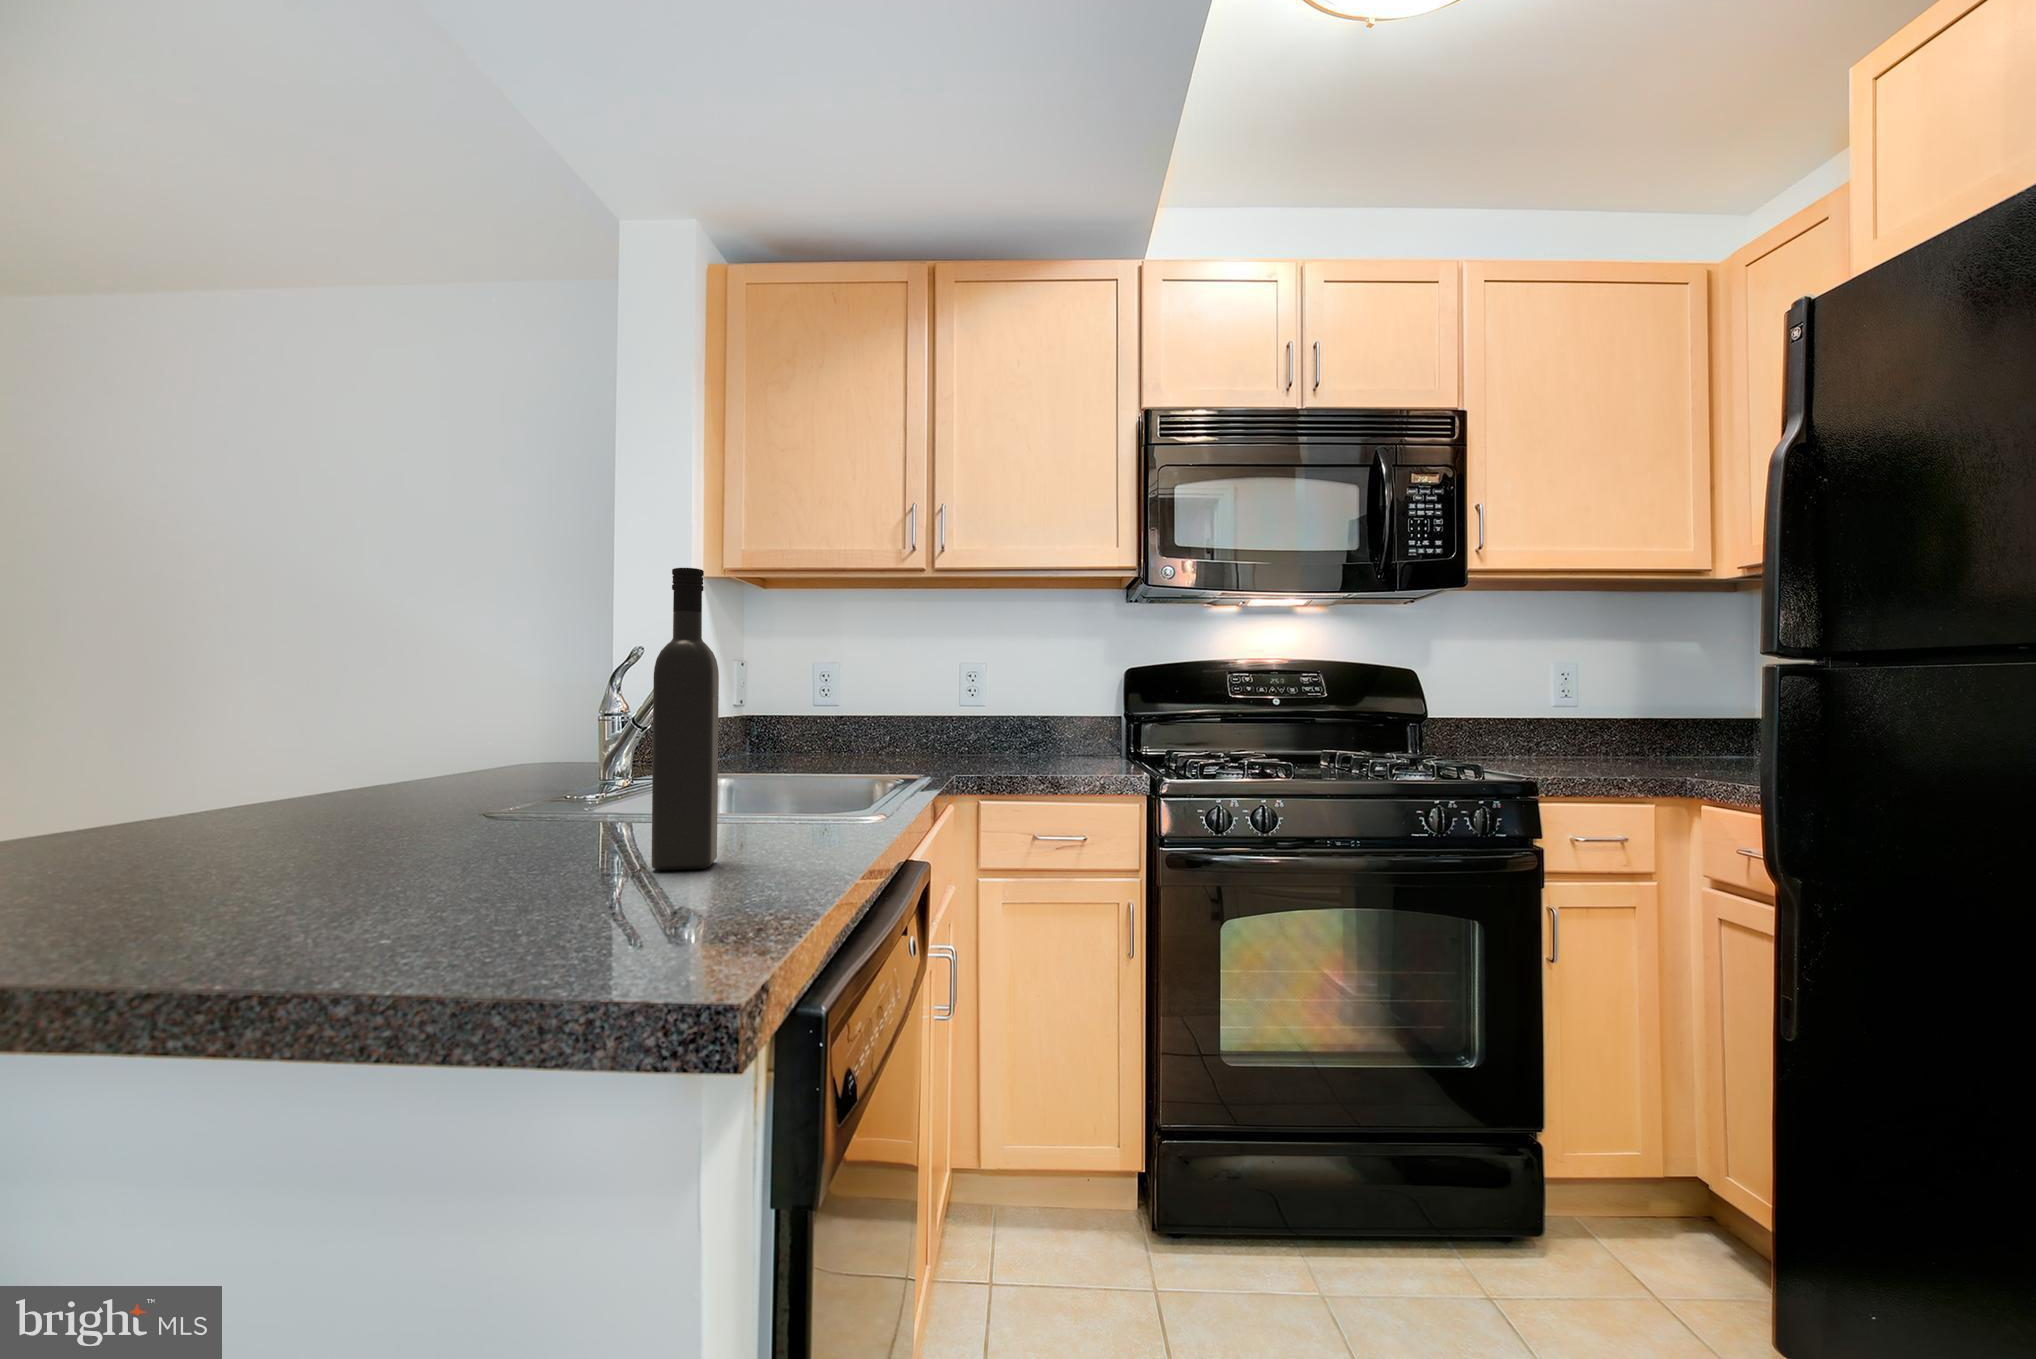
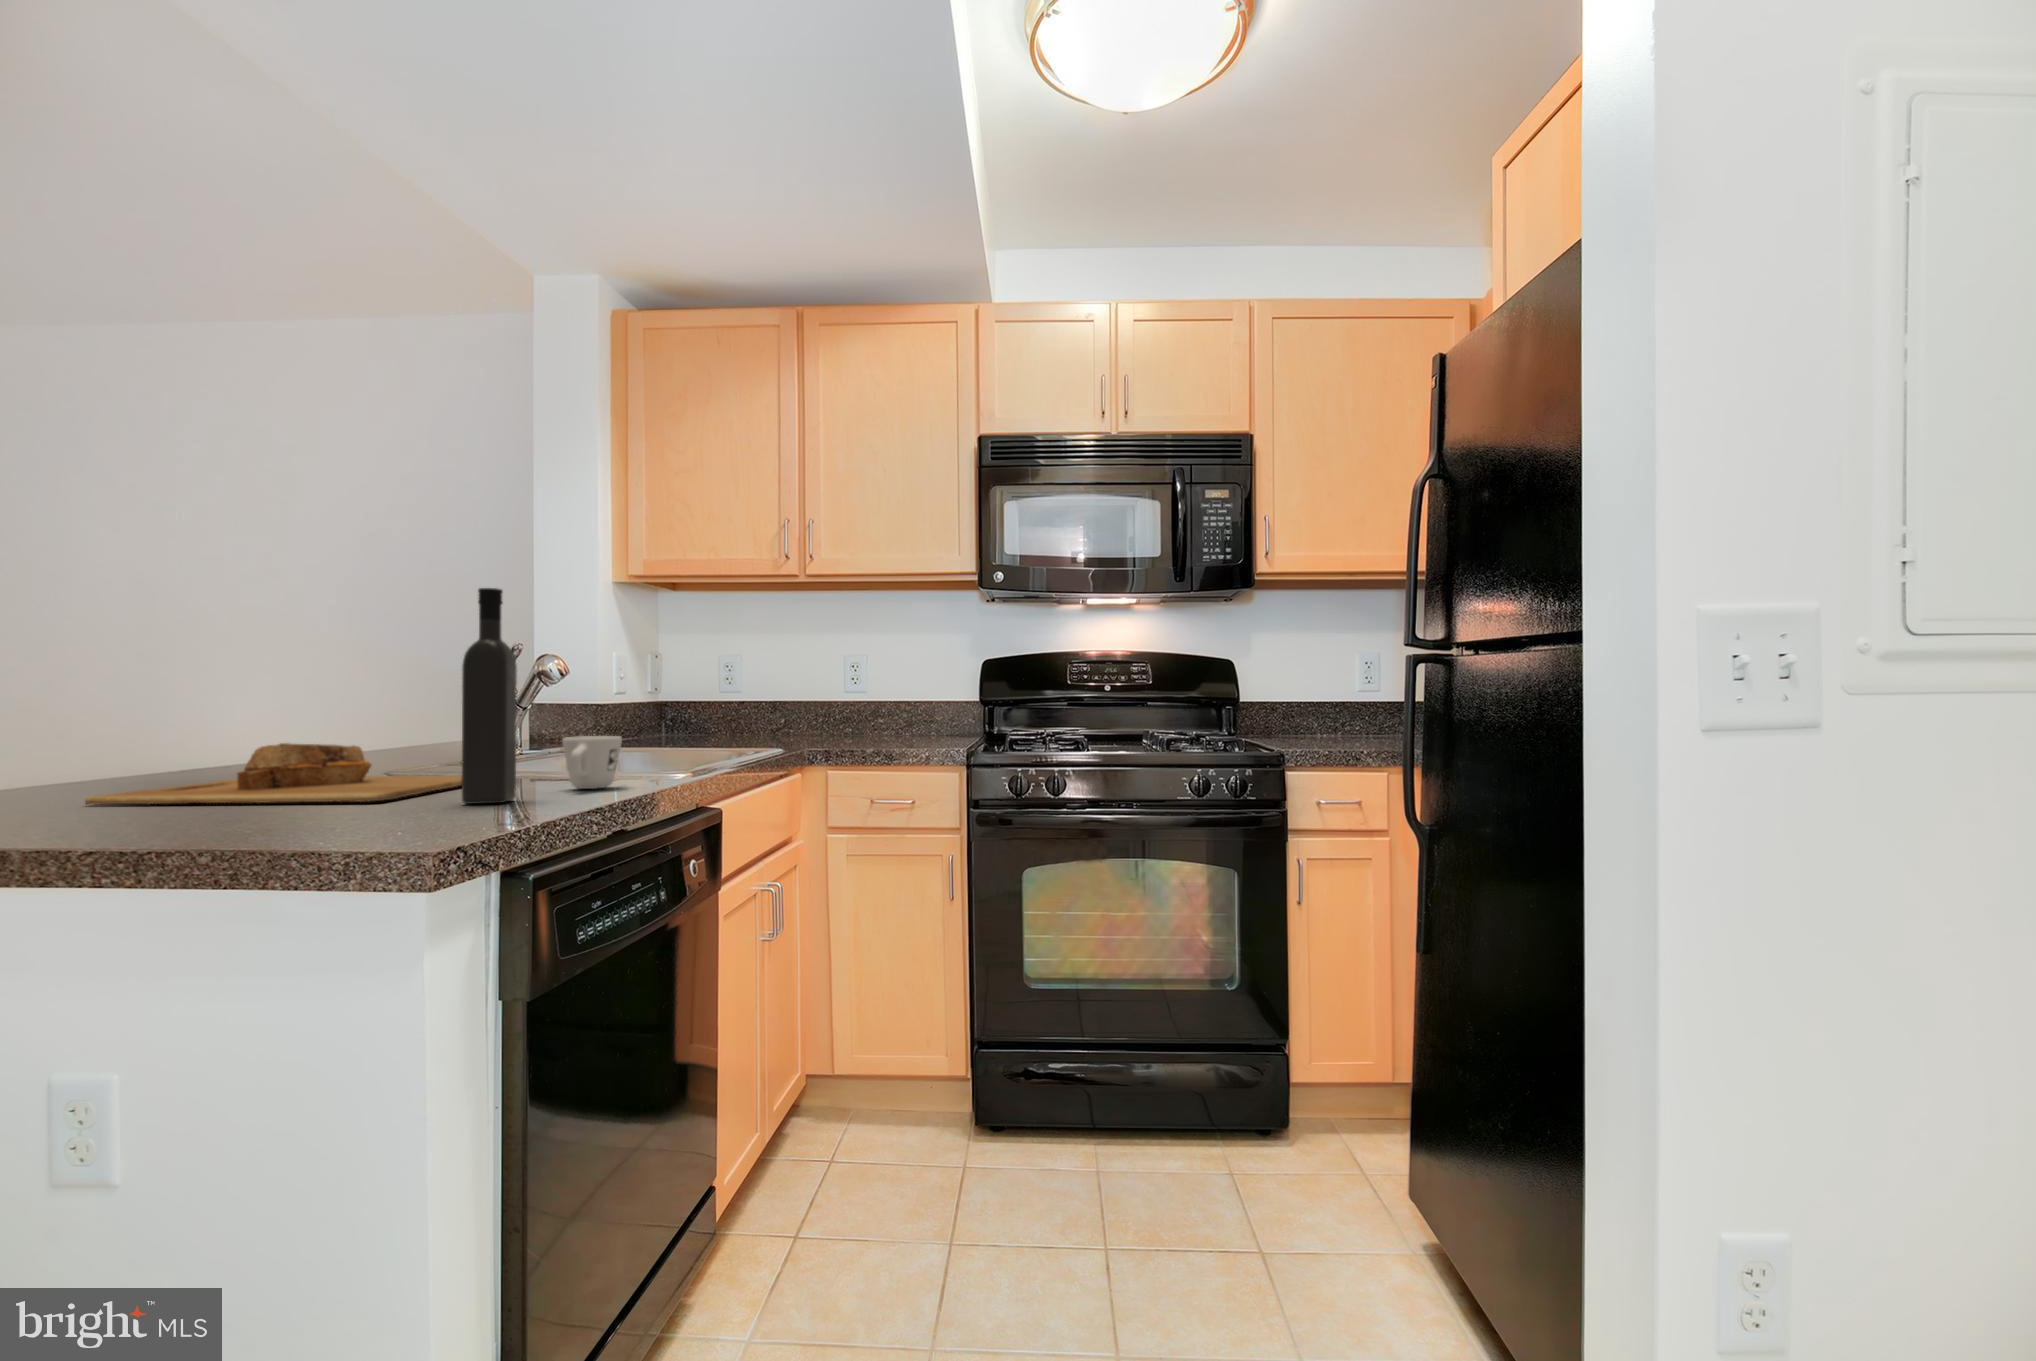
mug: none [752,767,826,839] -> present [562,736,622,789]
cutting board: none [119,779,634,871] -> present [85,743,462,805]

